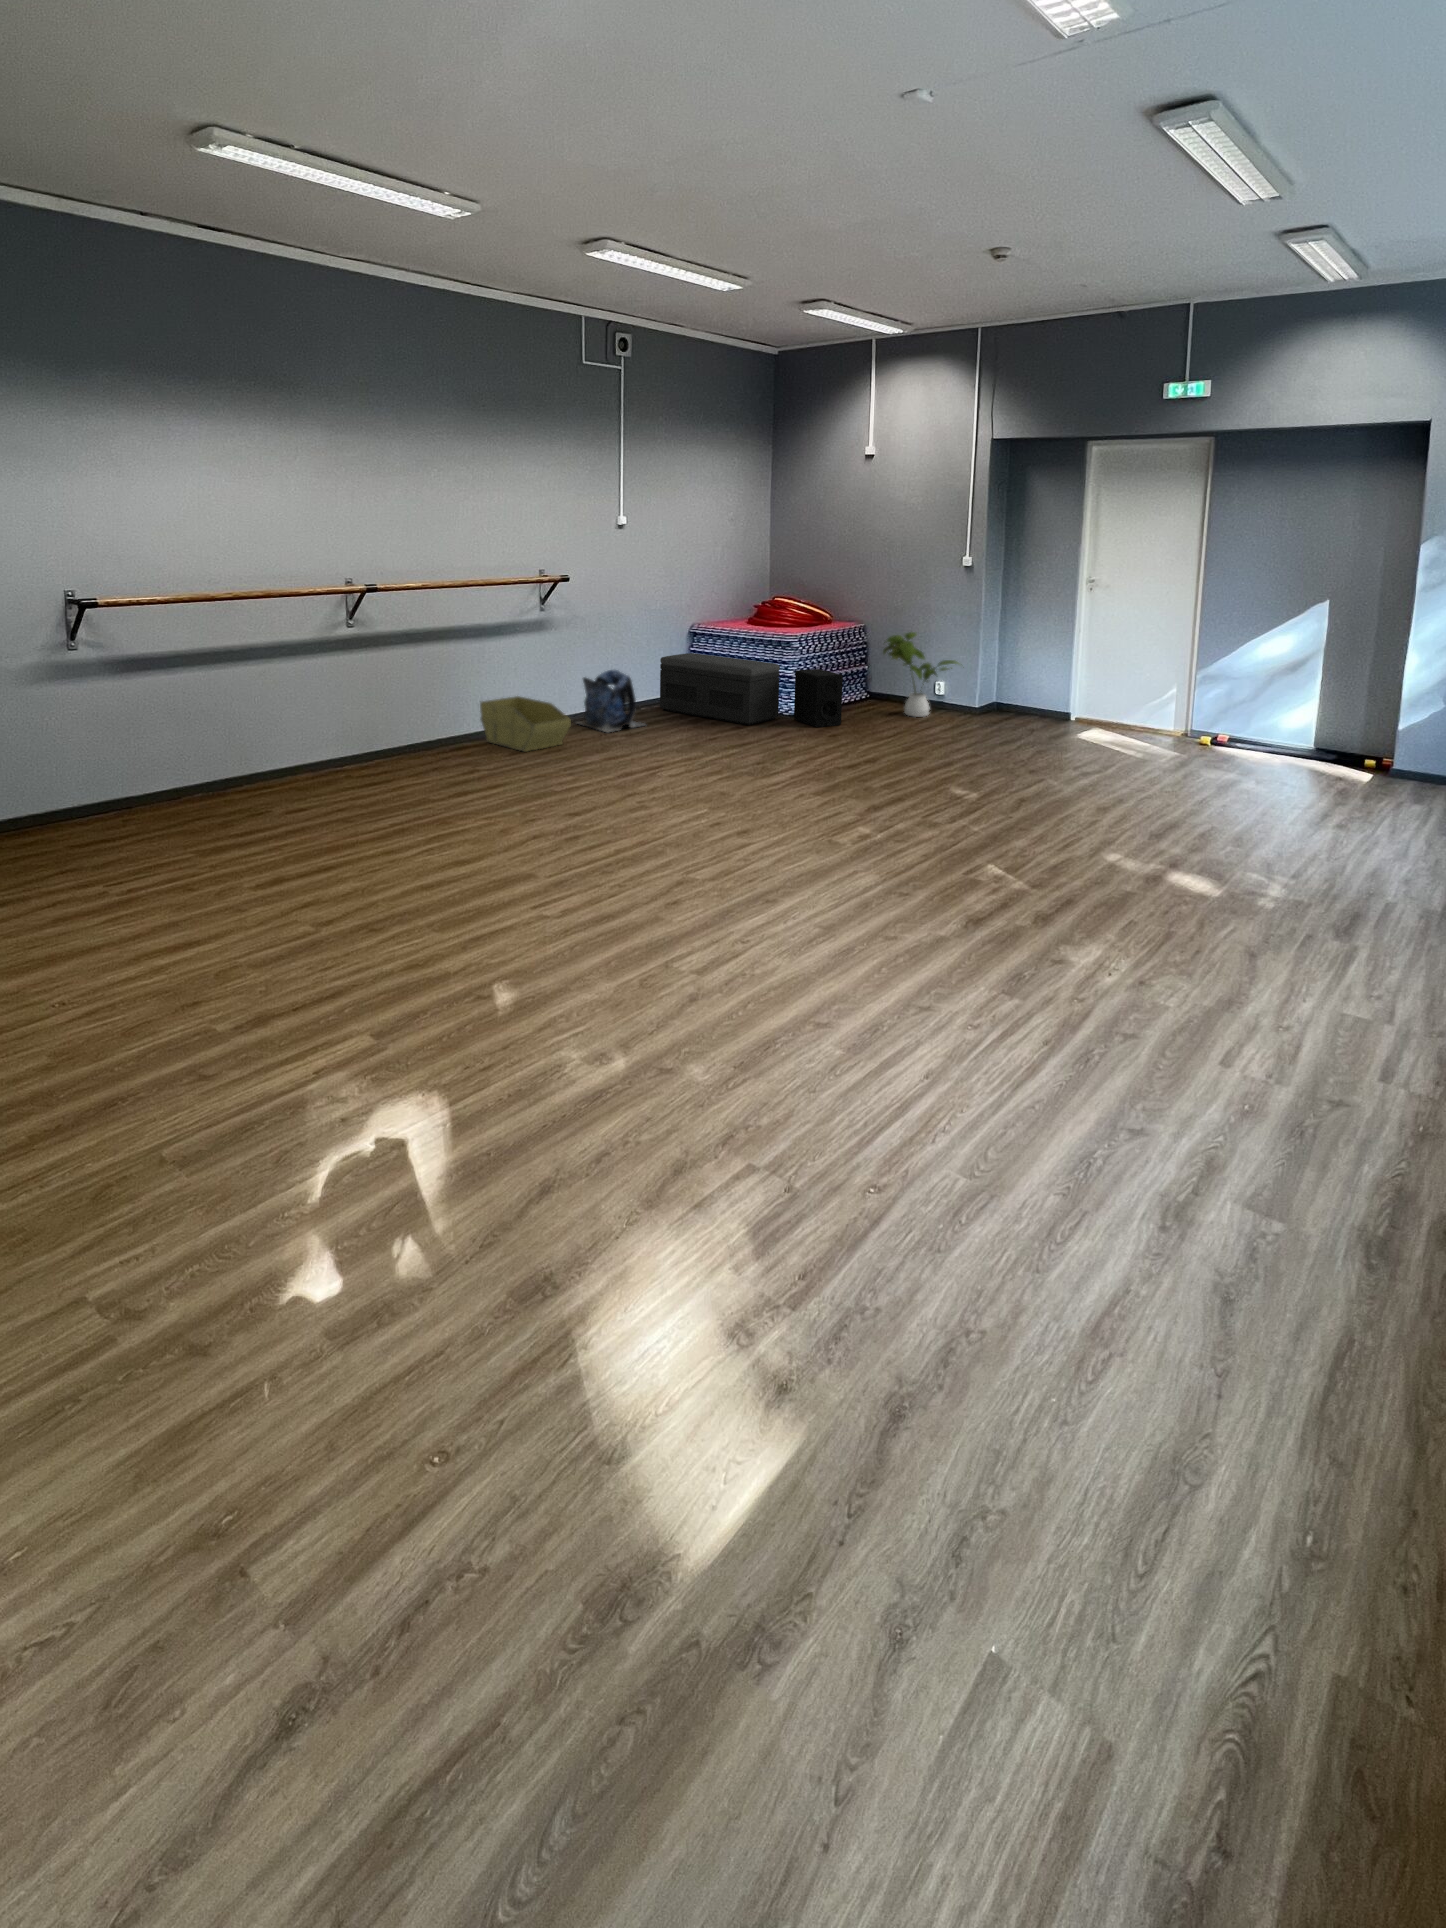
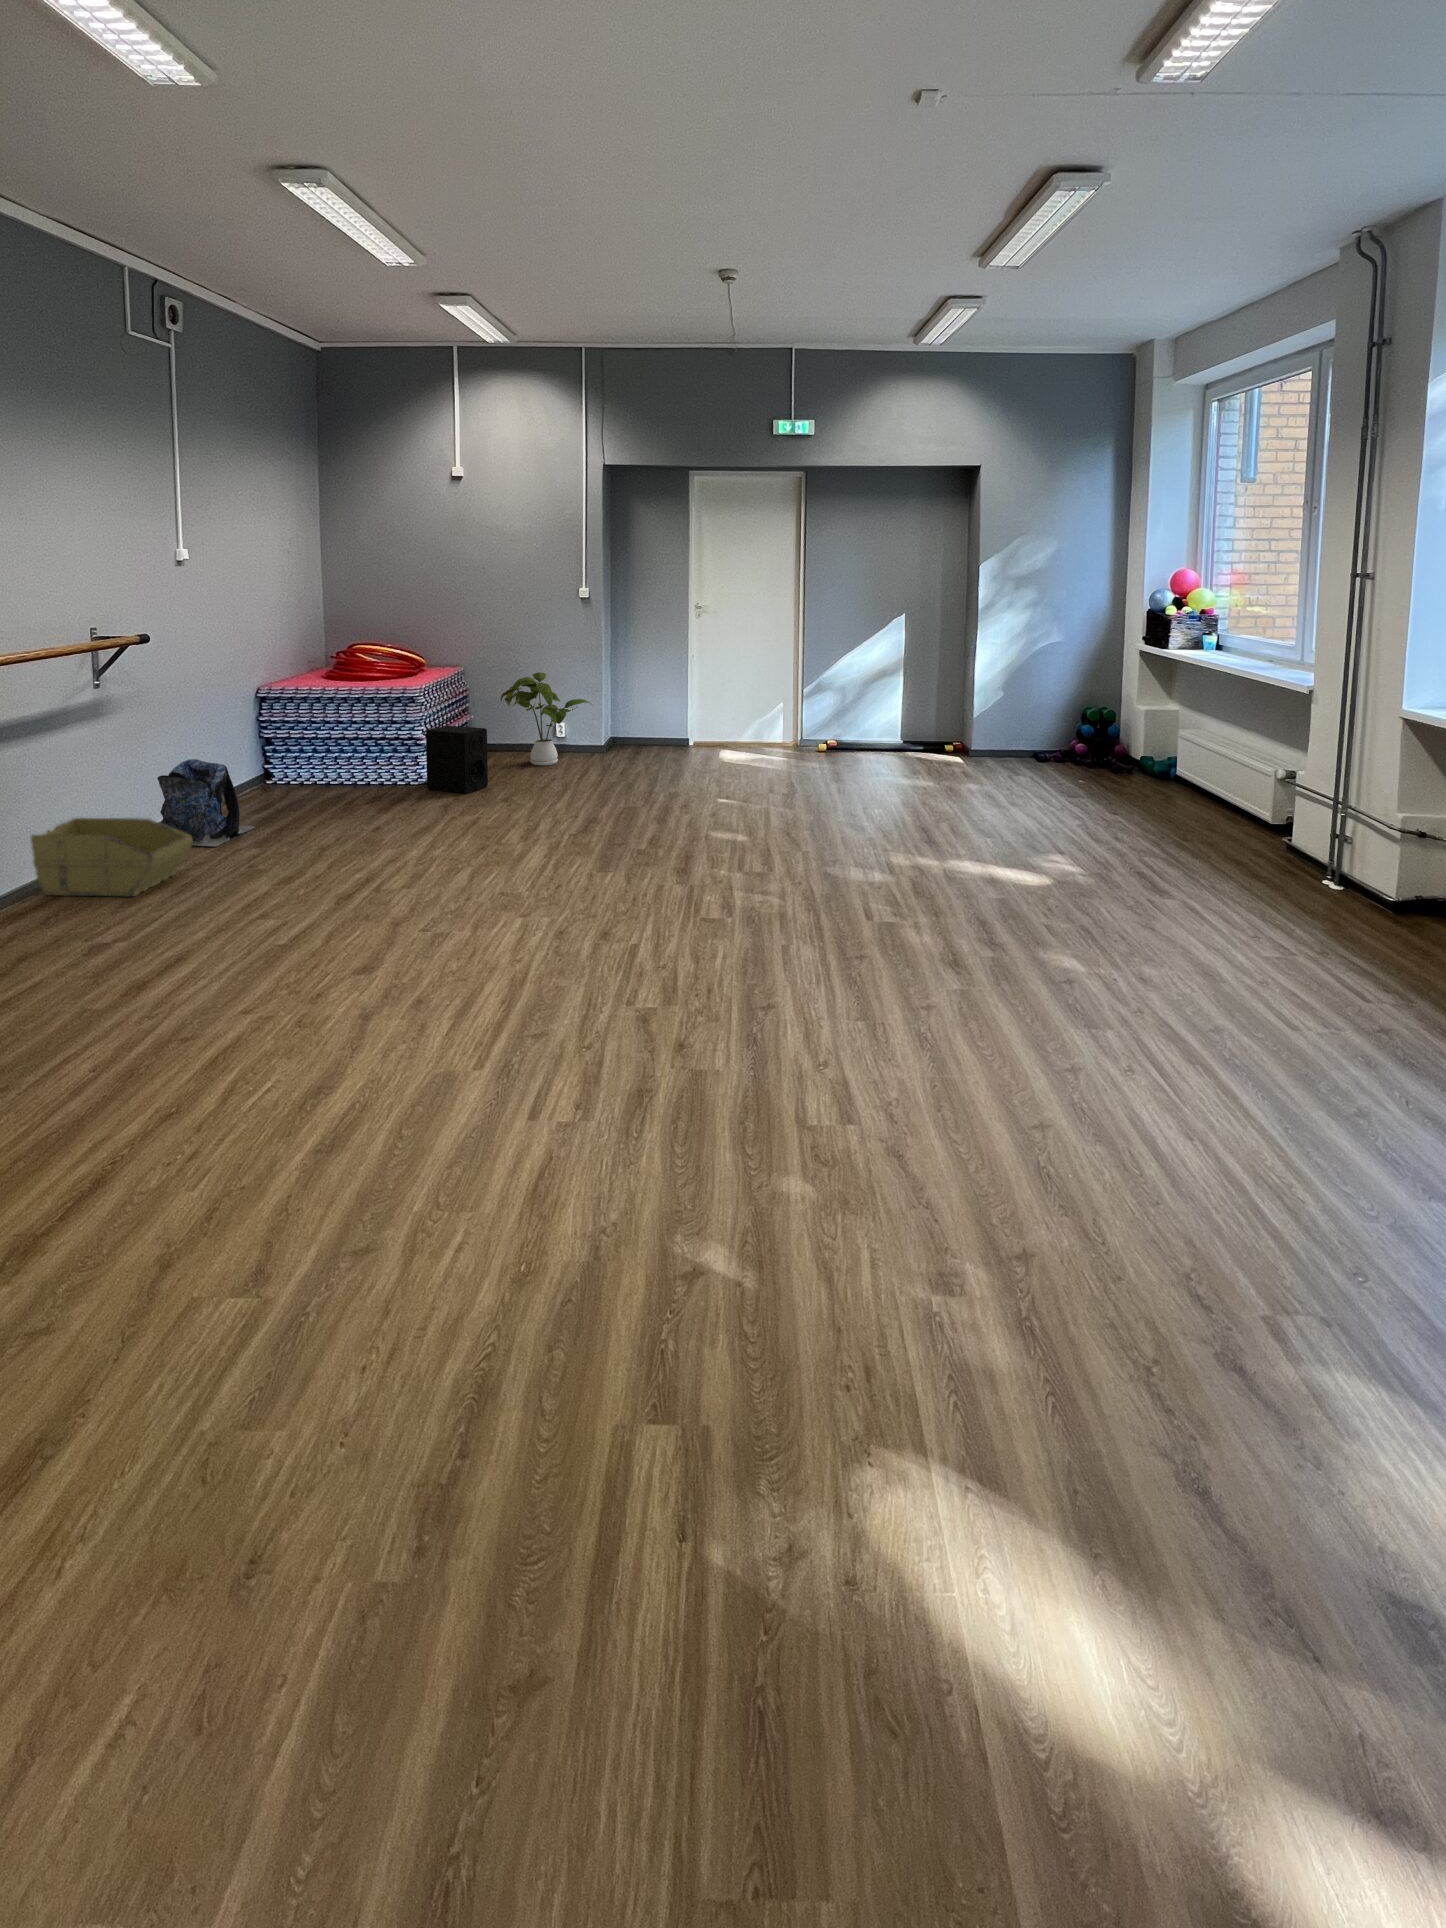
storage bench: present [660,653,780,725] -> none [235,725,406,805]

